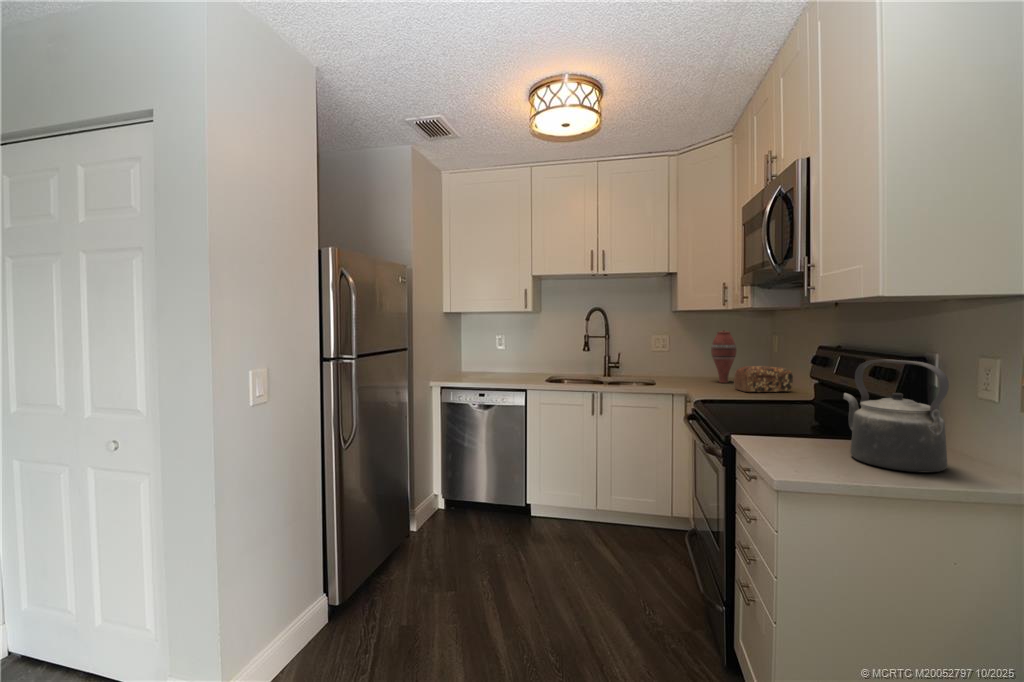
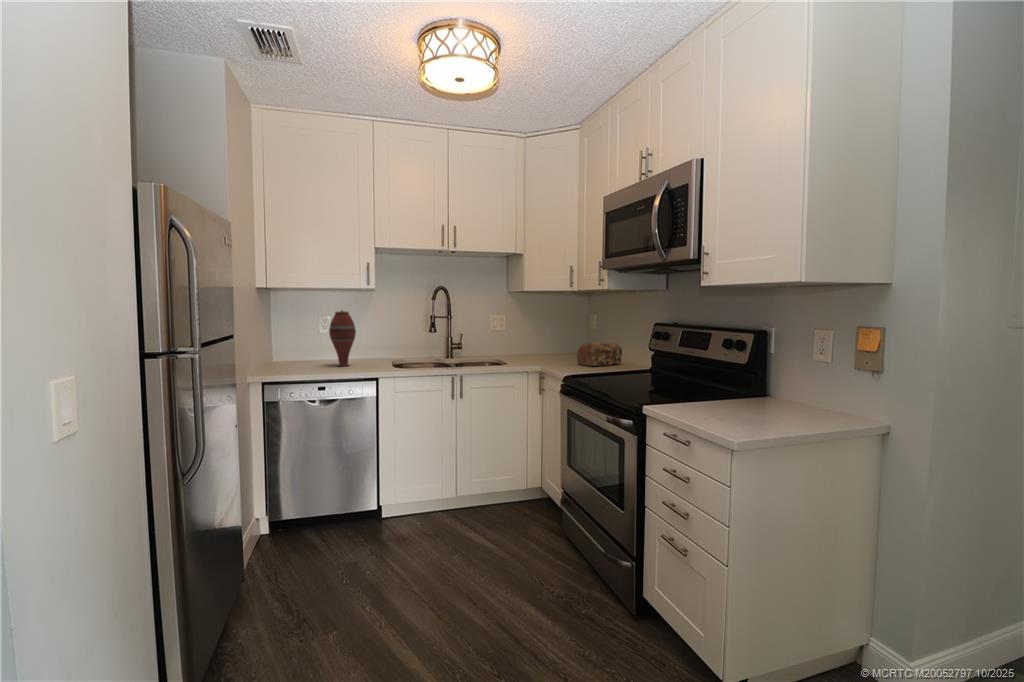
vase: present [711,330,736,383] -> present [329,310,356,366]
kettle: present [844,359,949,472] -> none [721,335,804,421]

